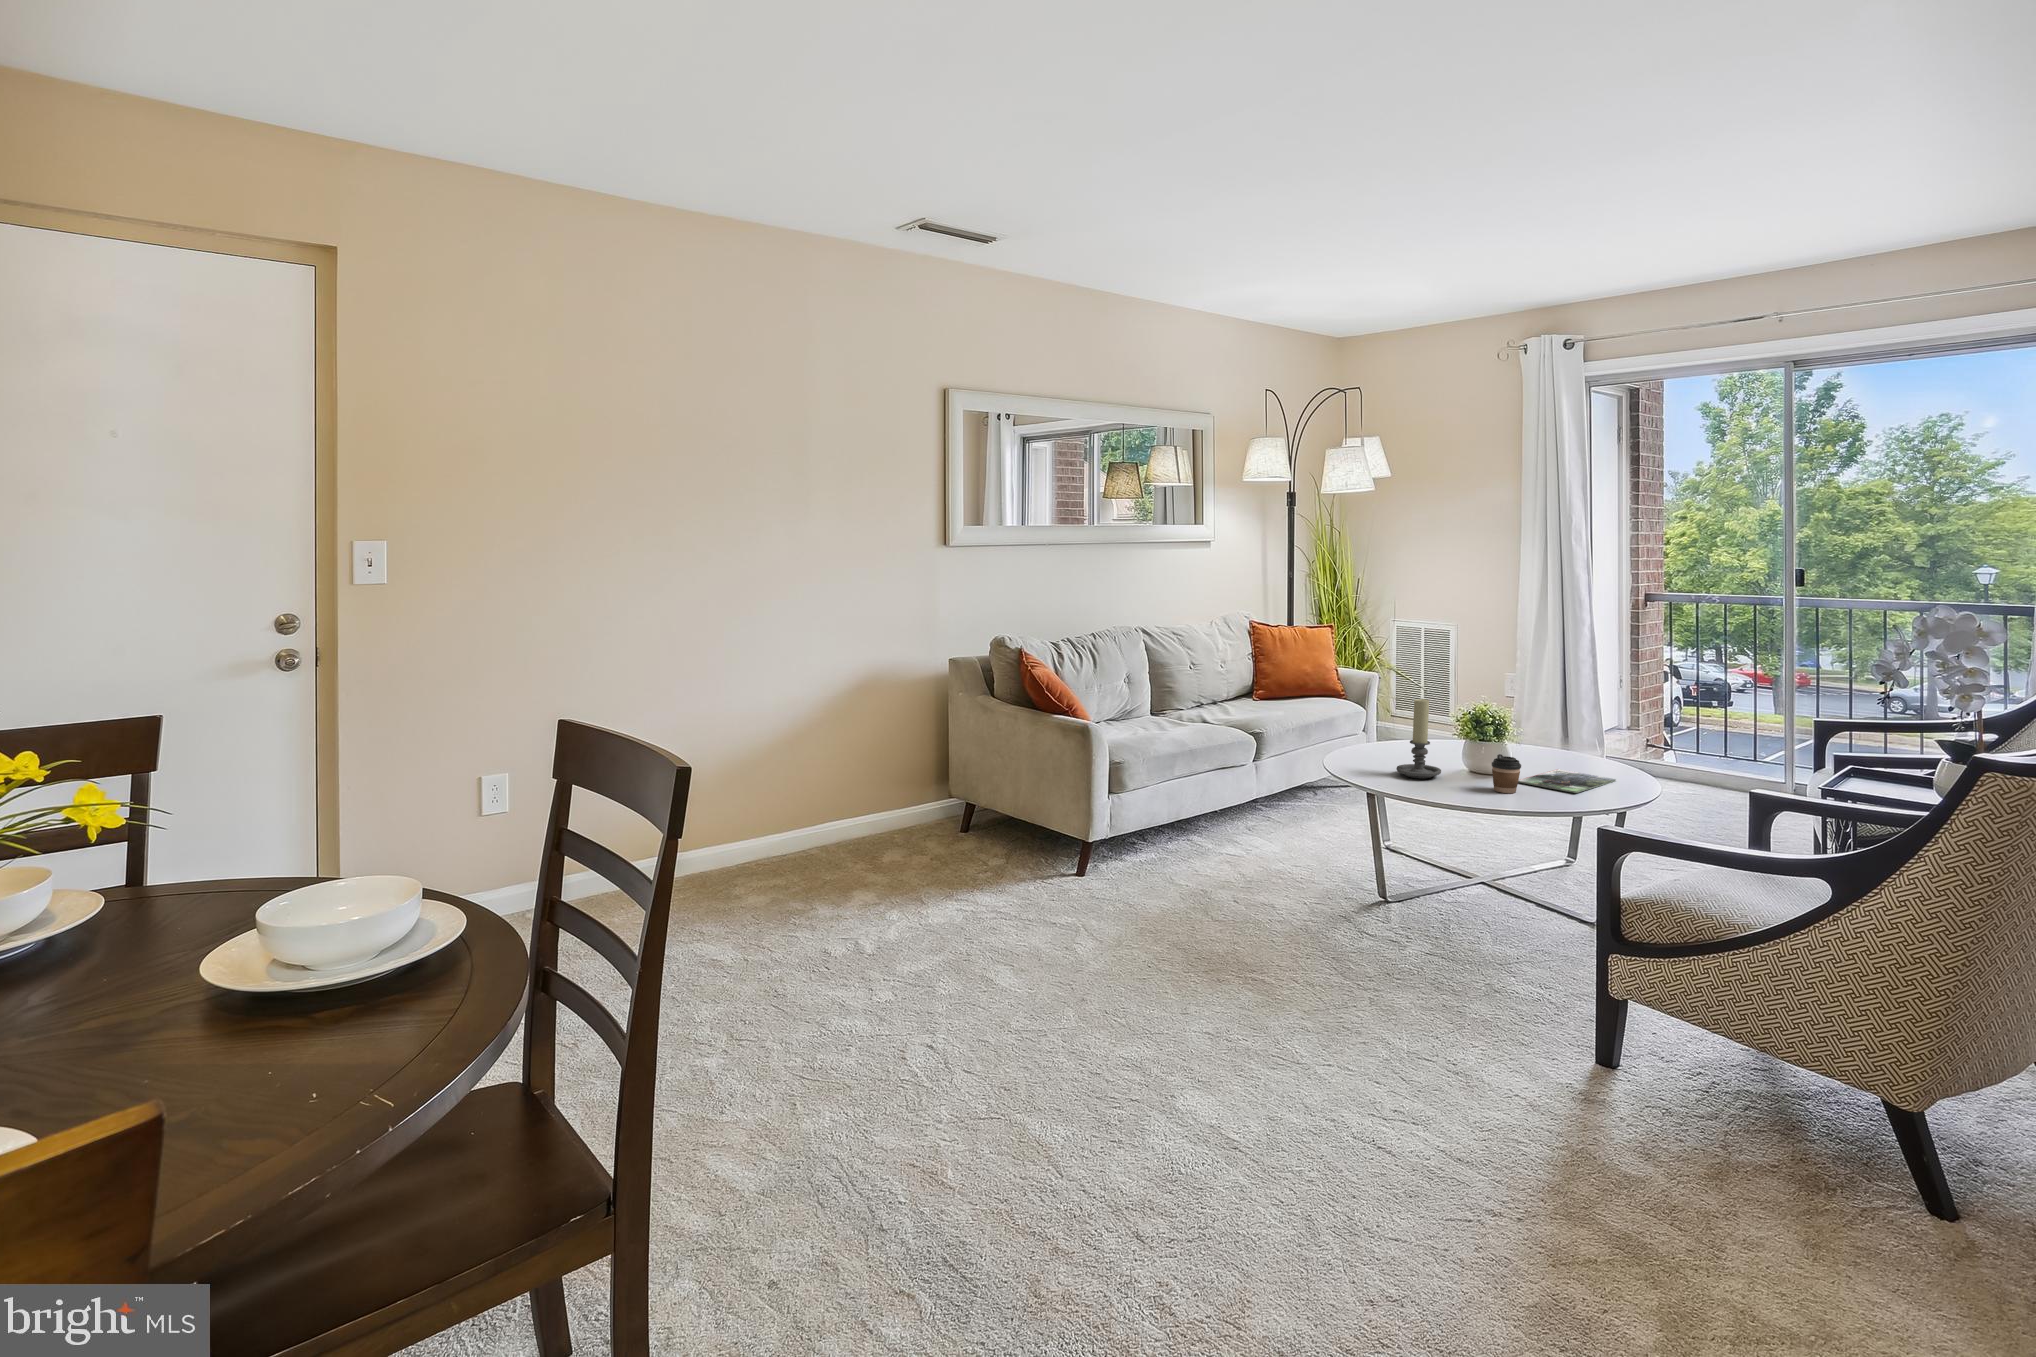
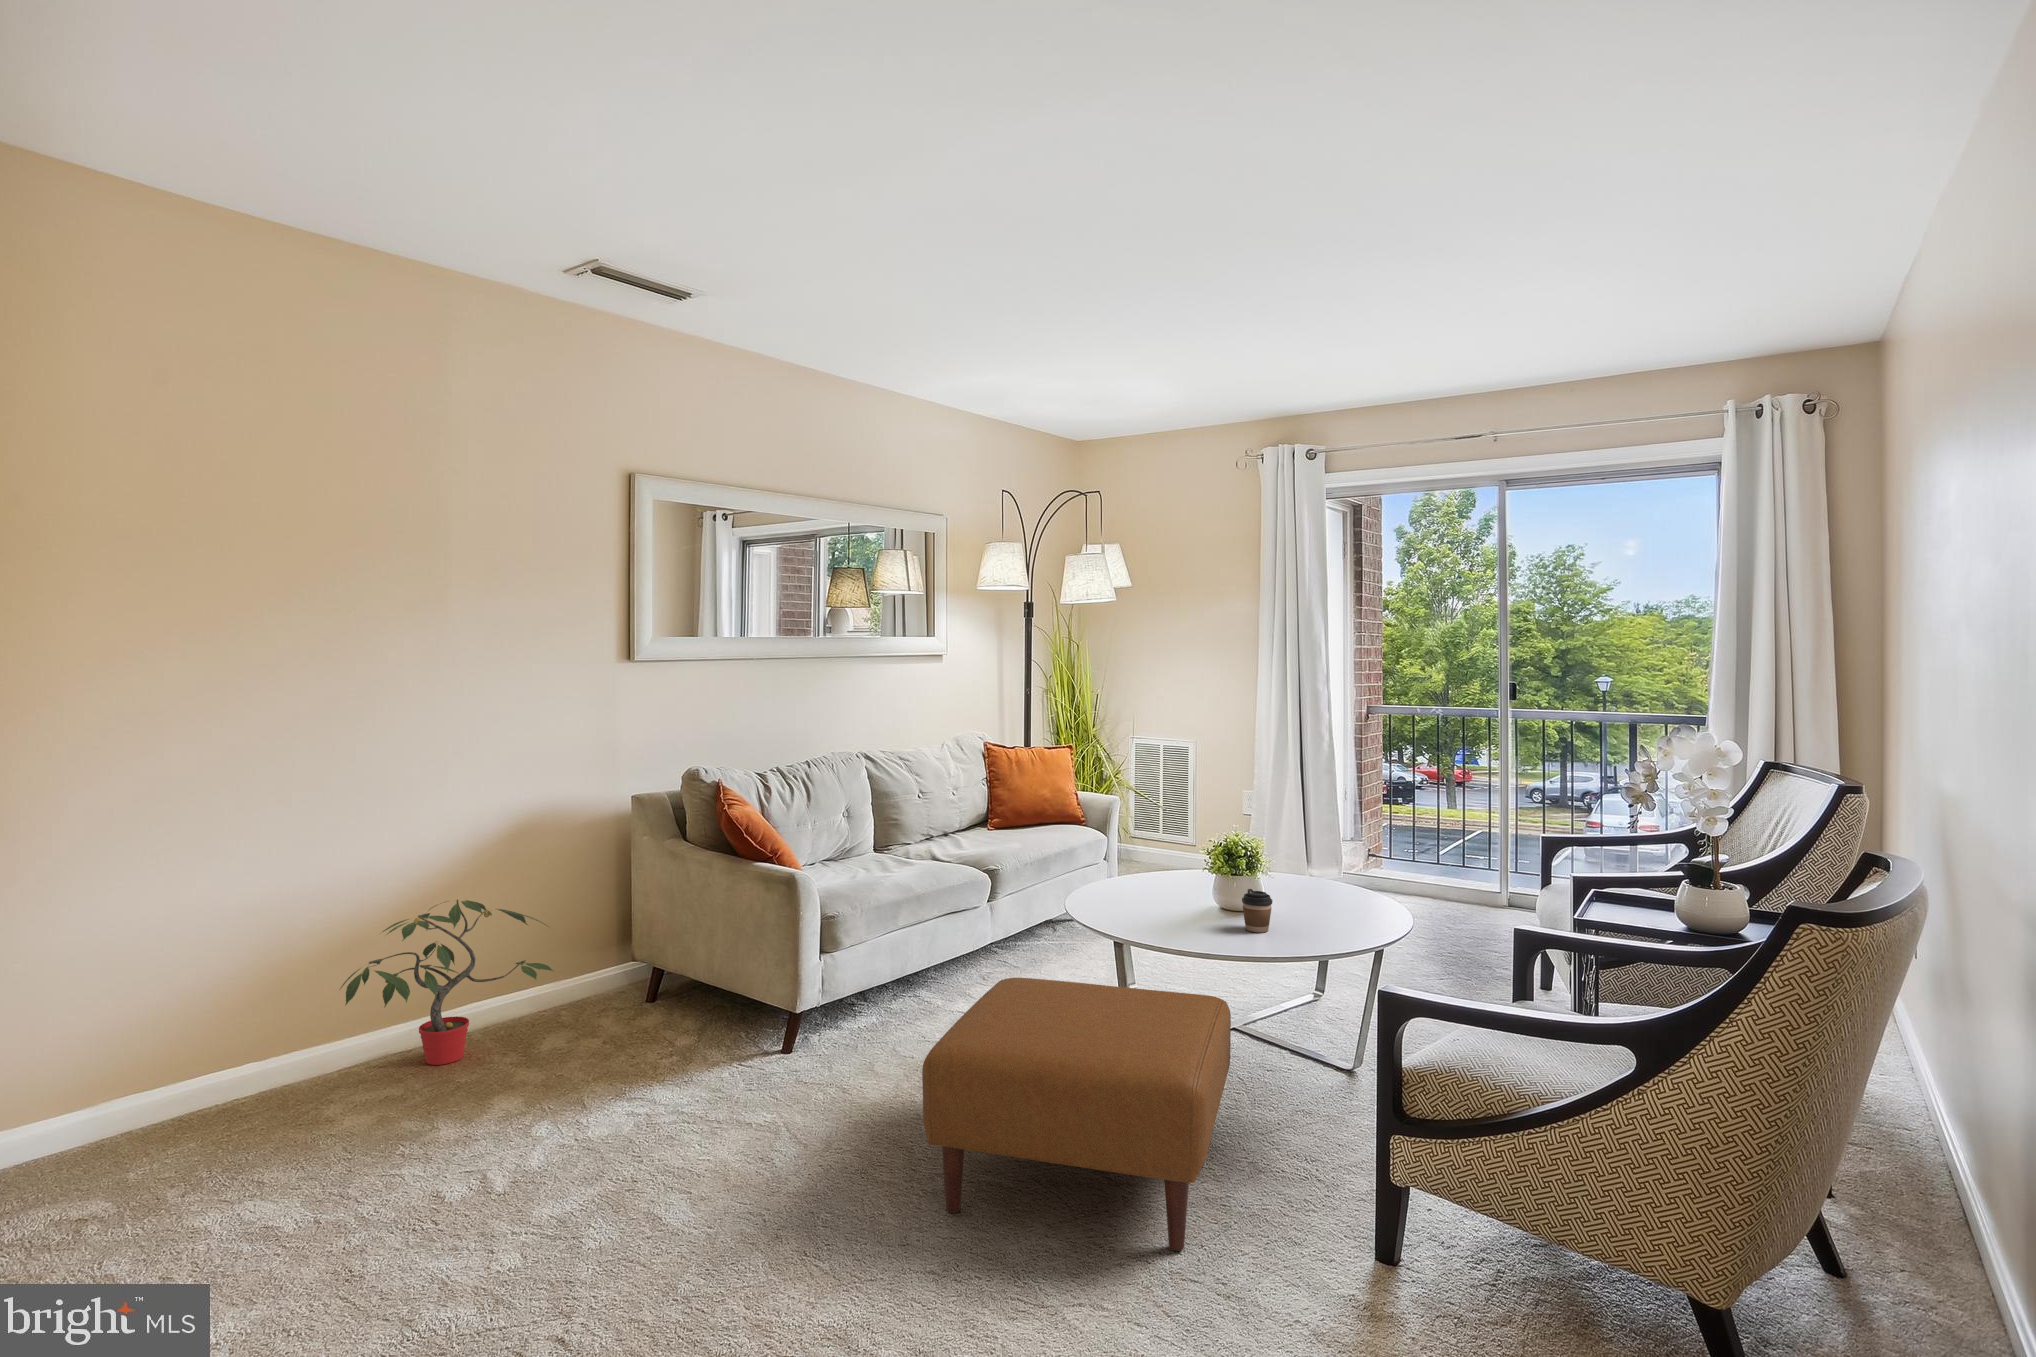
candle holder: present [1396,699,1441,779] -> none [1143,828,1190,918]
potted plant: none [744,739,897,864] -> present [340,900,553,1065]
magazine: present [1518,769,1616,793] -> none [1268,900,1365,929]
ottoman: none [1204,818,1473,1031] -> present [922,978,1231,1251]

